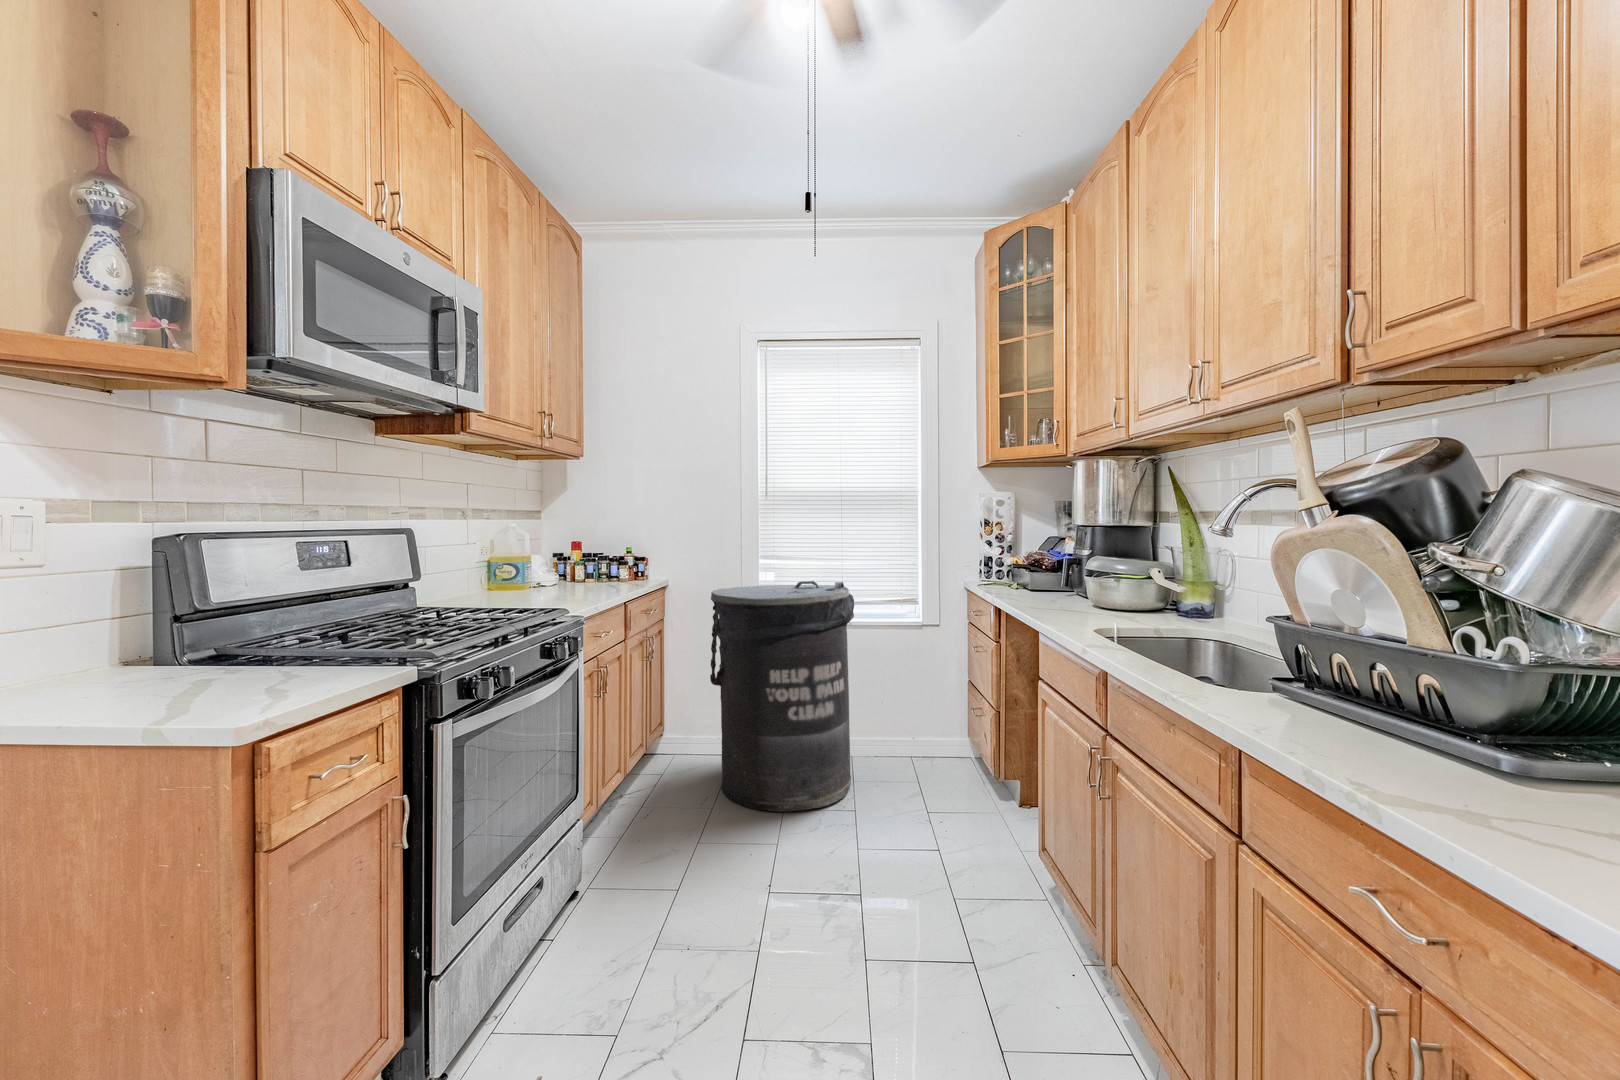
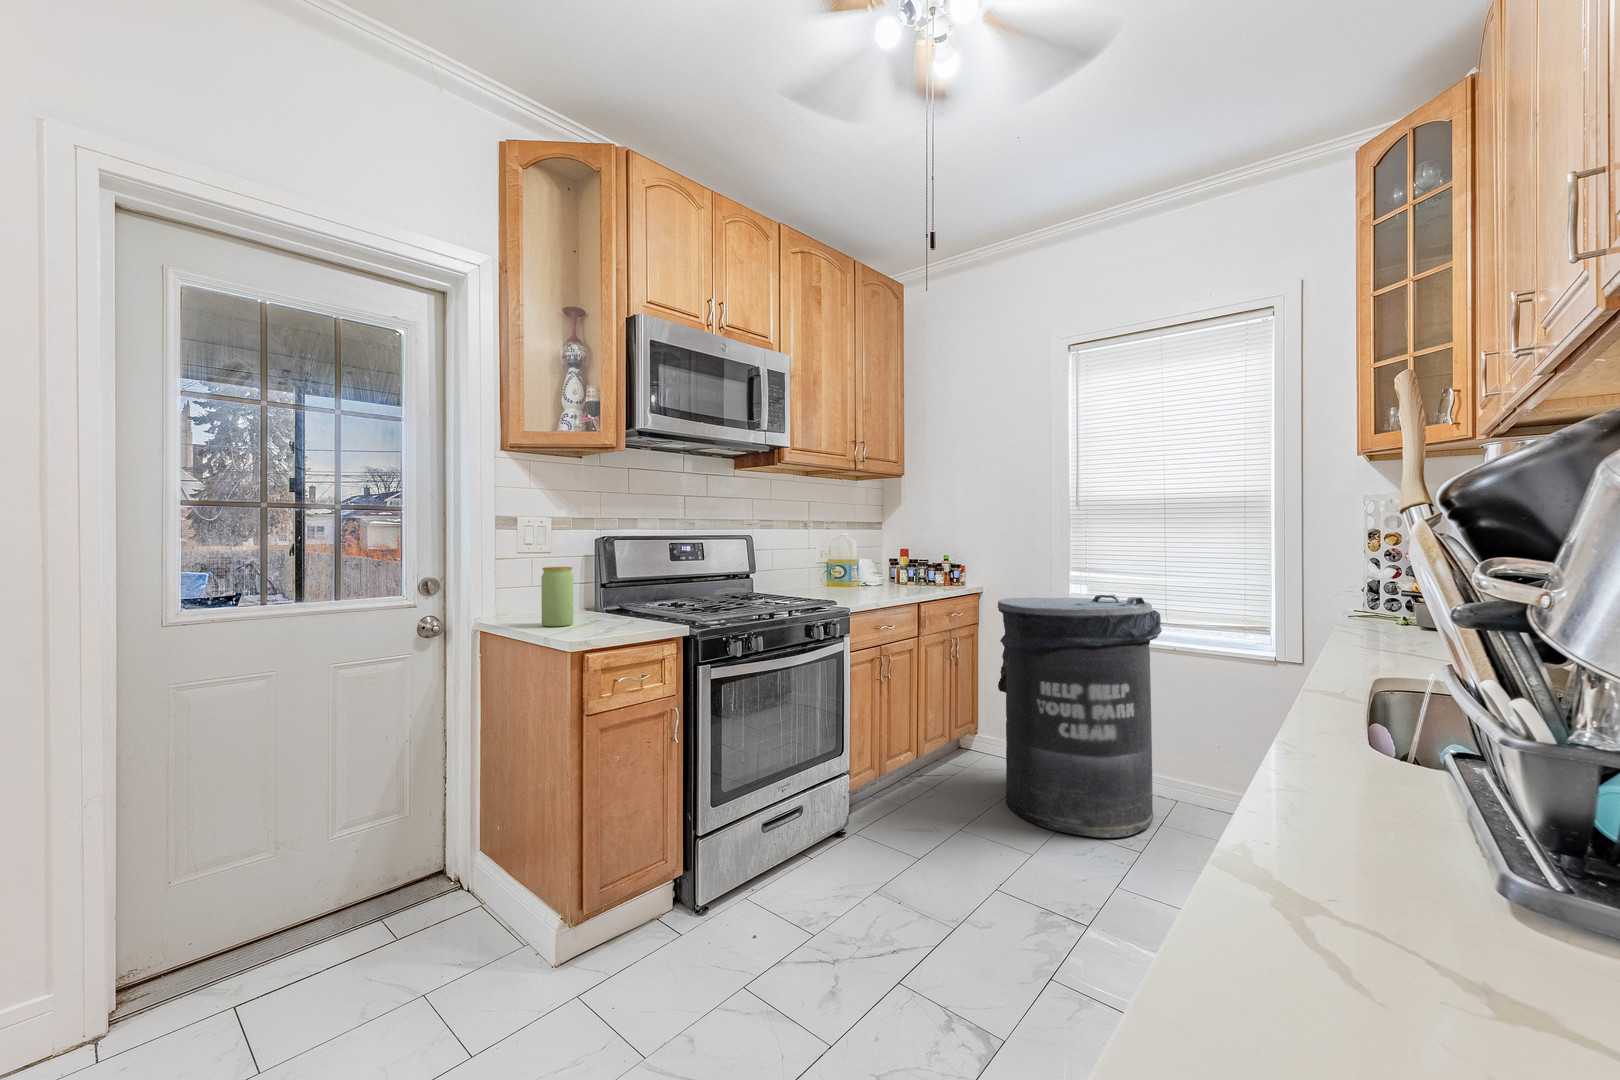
jar: none [81,591,164,707] -> present [541,567,573,626]

